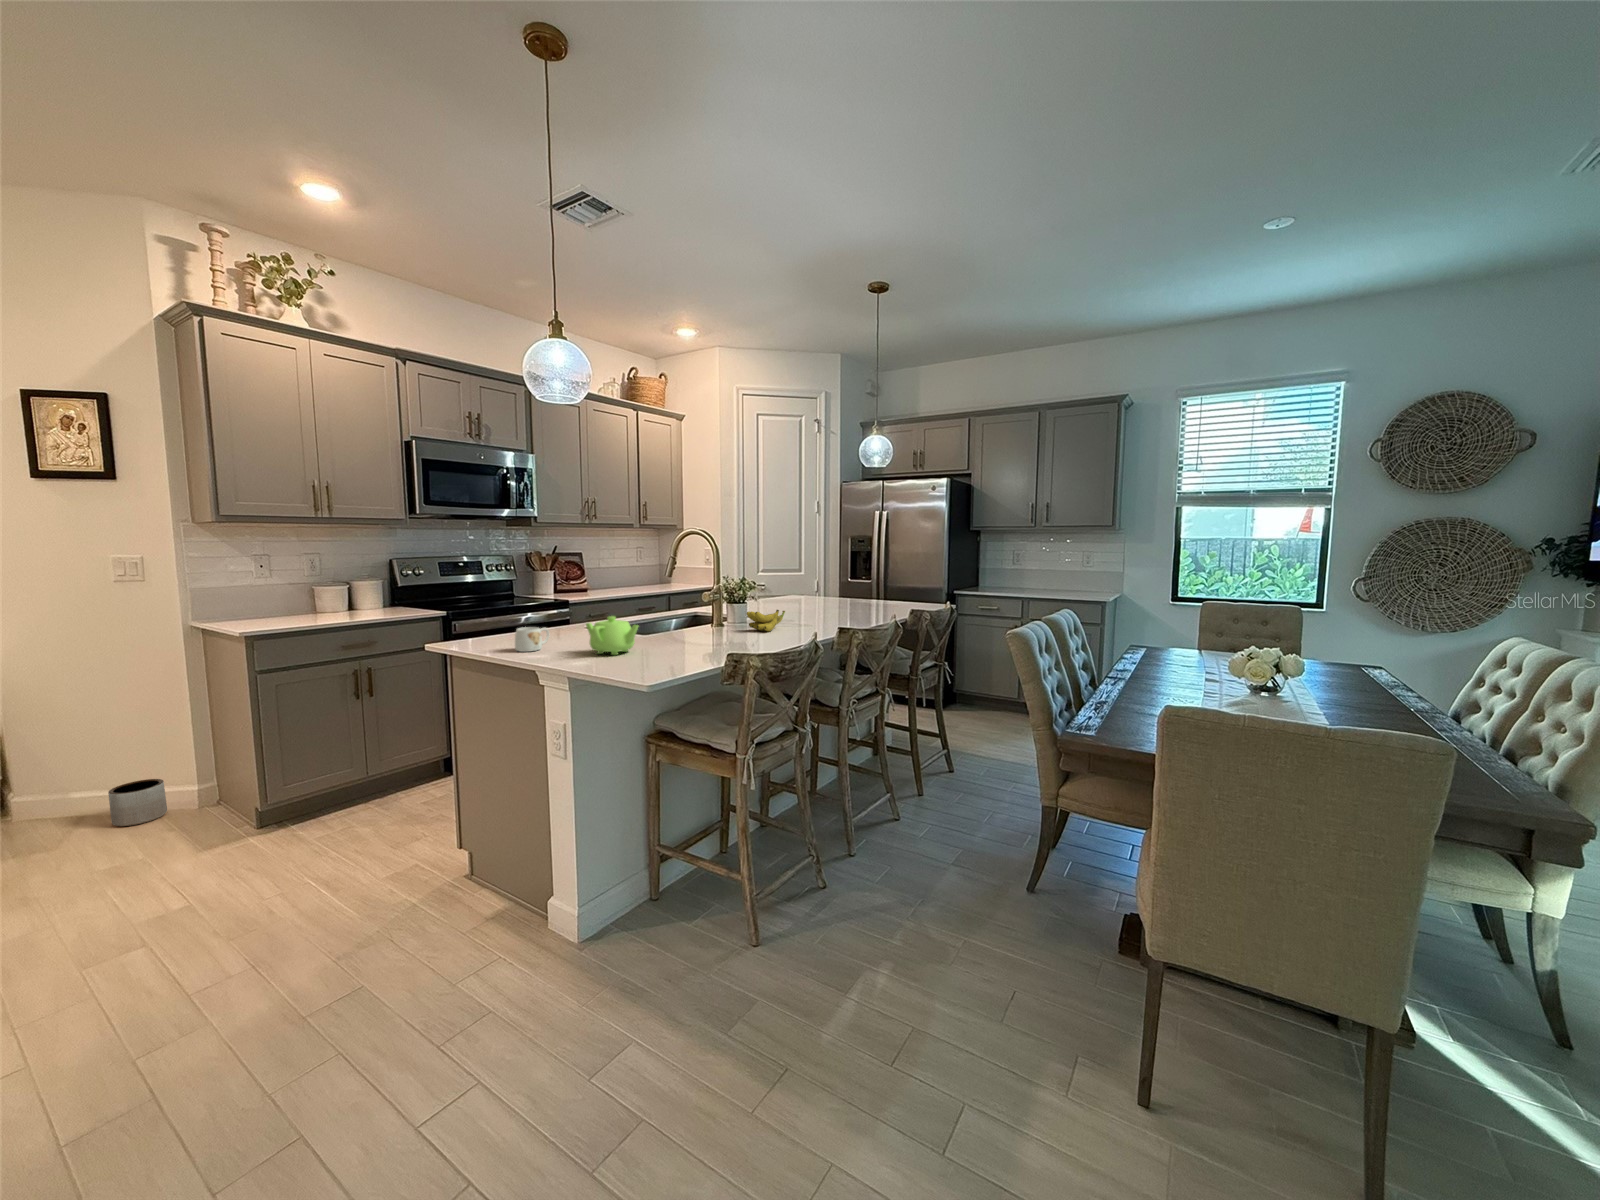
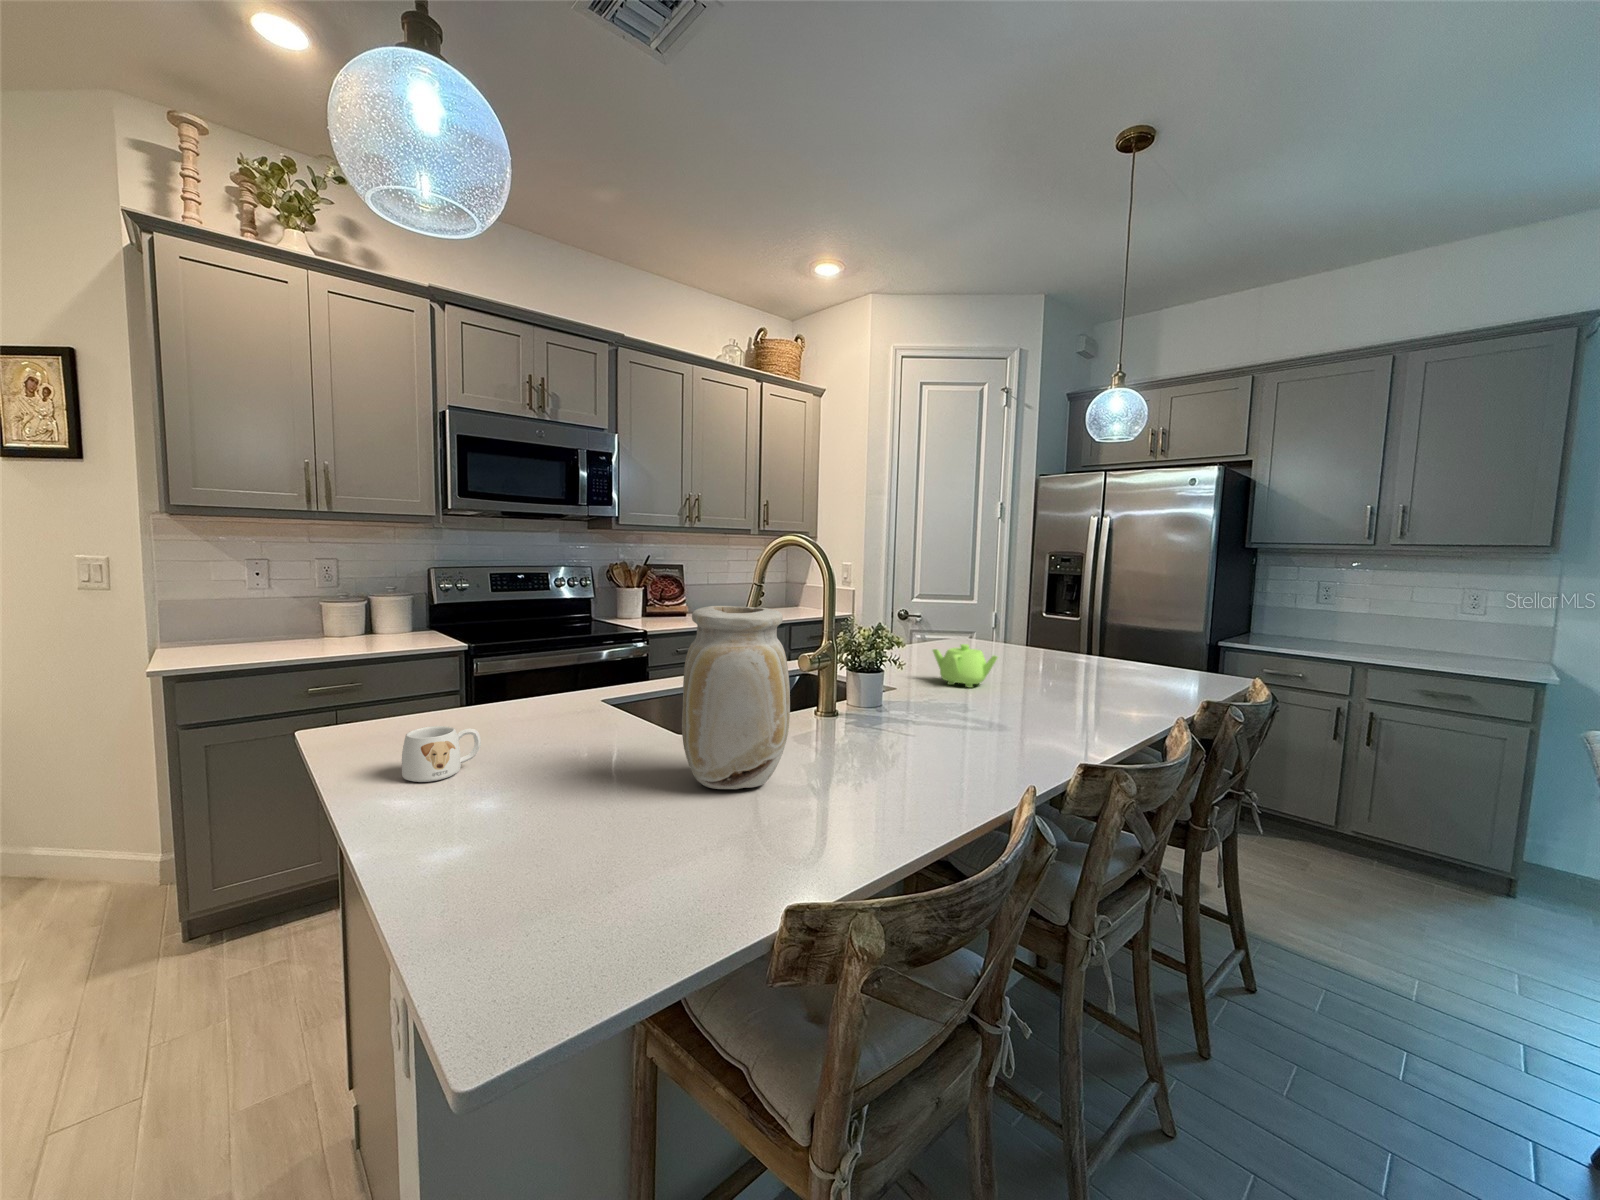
vase: none [656,561,707,645] -> present [682,606,790,789]
banana: present [747,610,785,631] -> none [881,700,958,747]
teapot: present [586,616,638,655] -> present [933,644,998,688]
planter: present [108,779,167,826] -> none [46,843,122,909]

